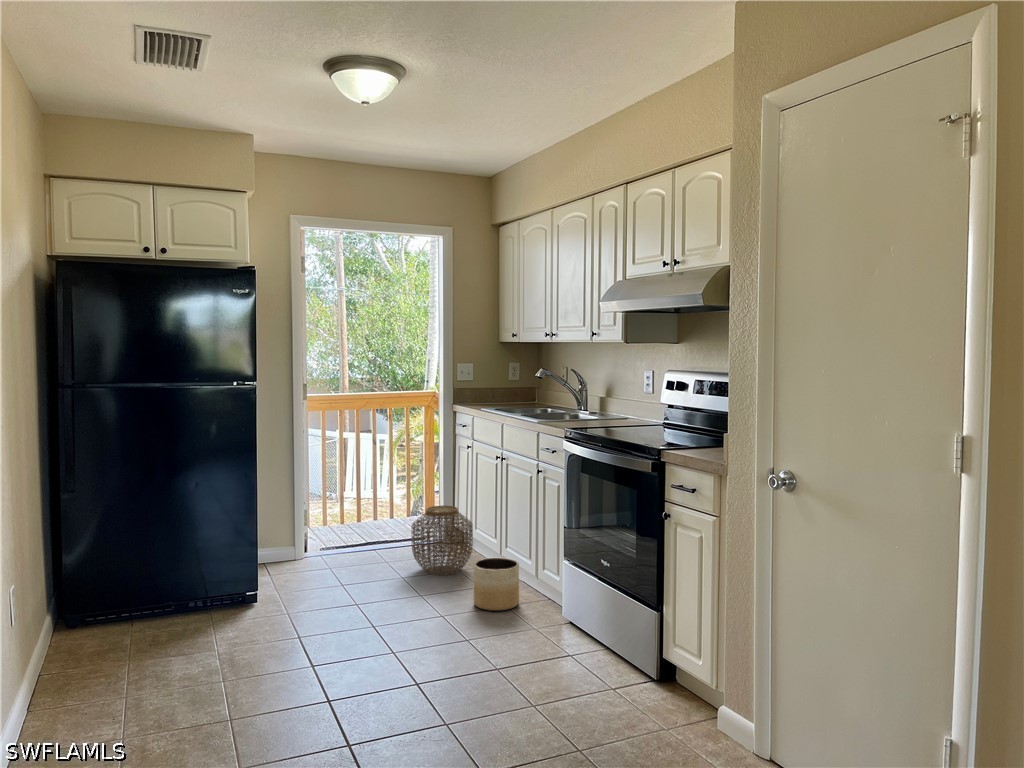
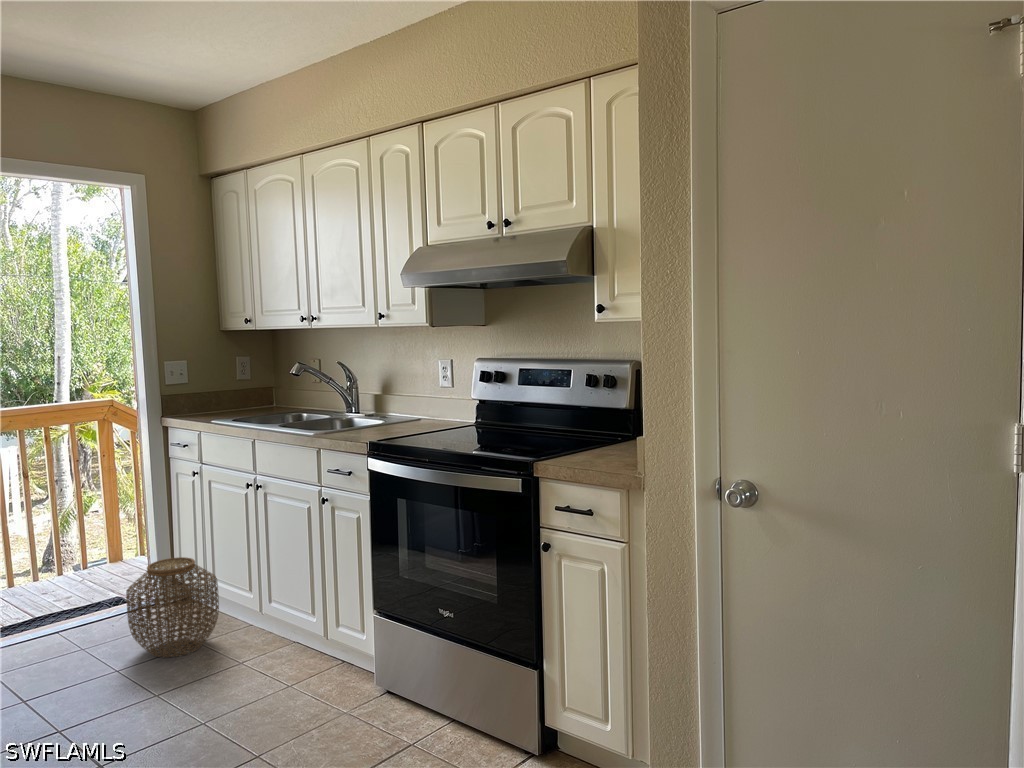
planter: present [474,558,519,611] -> none [242,621,309,699]

